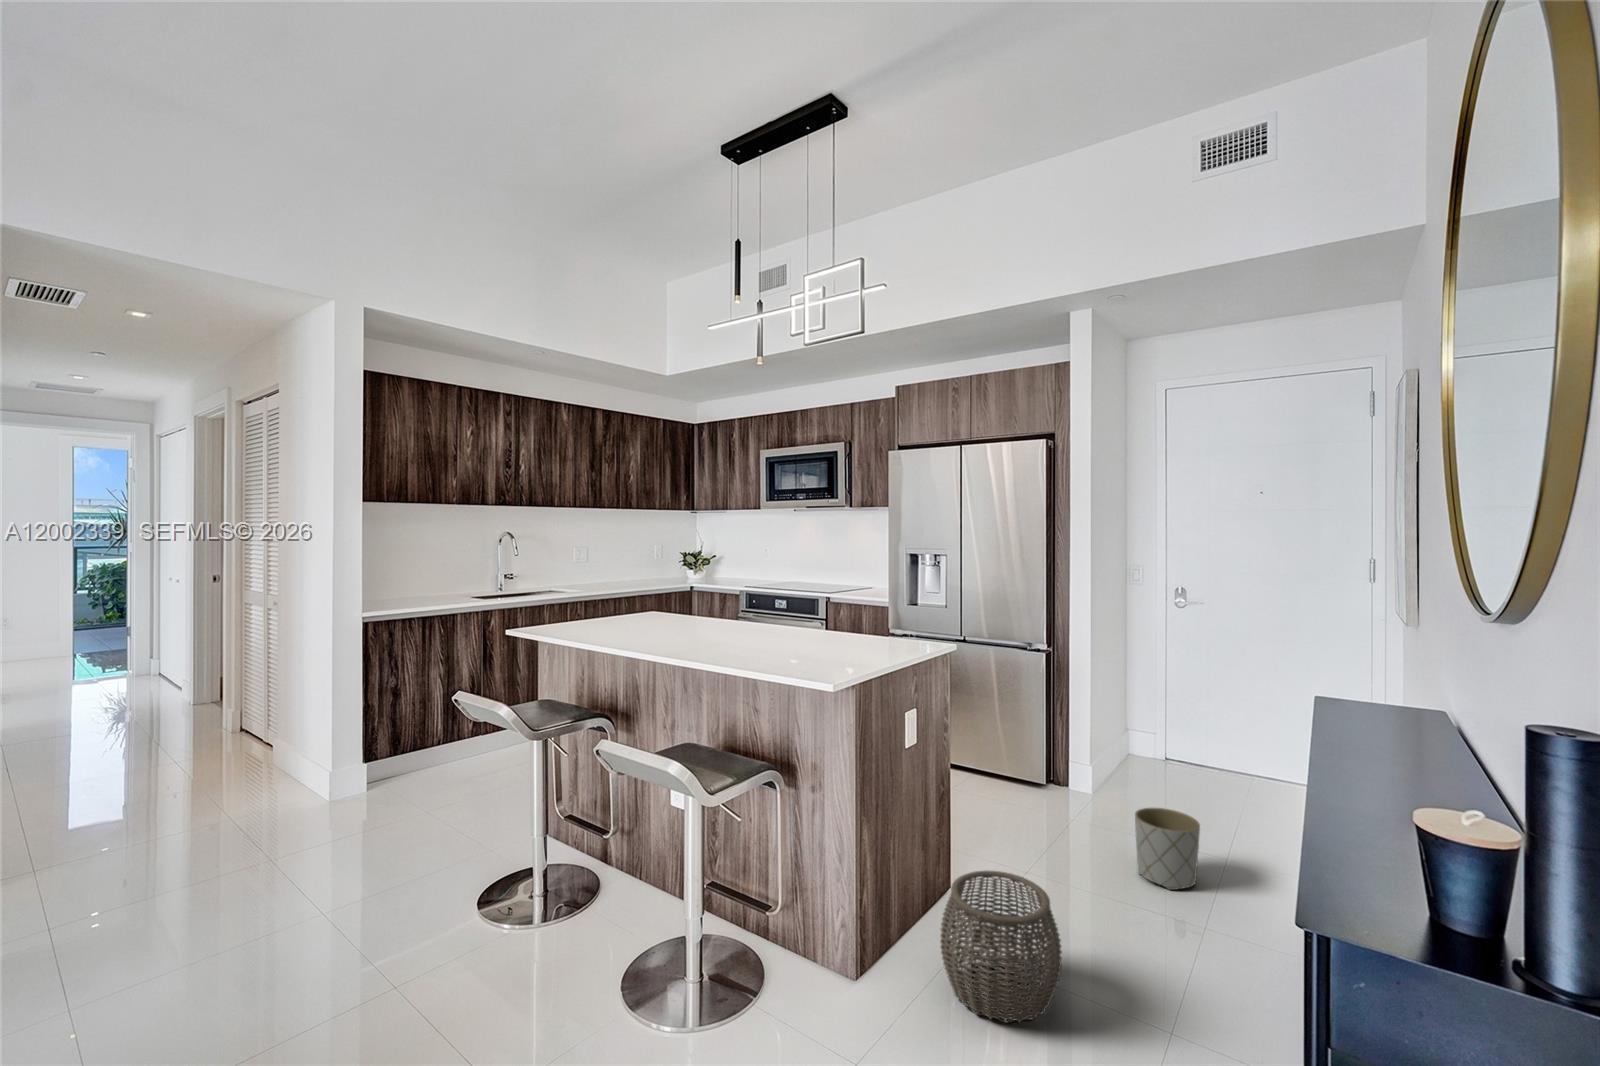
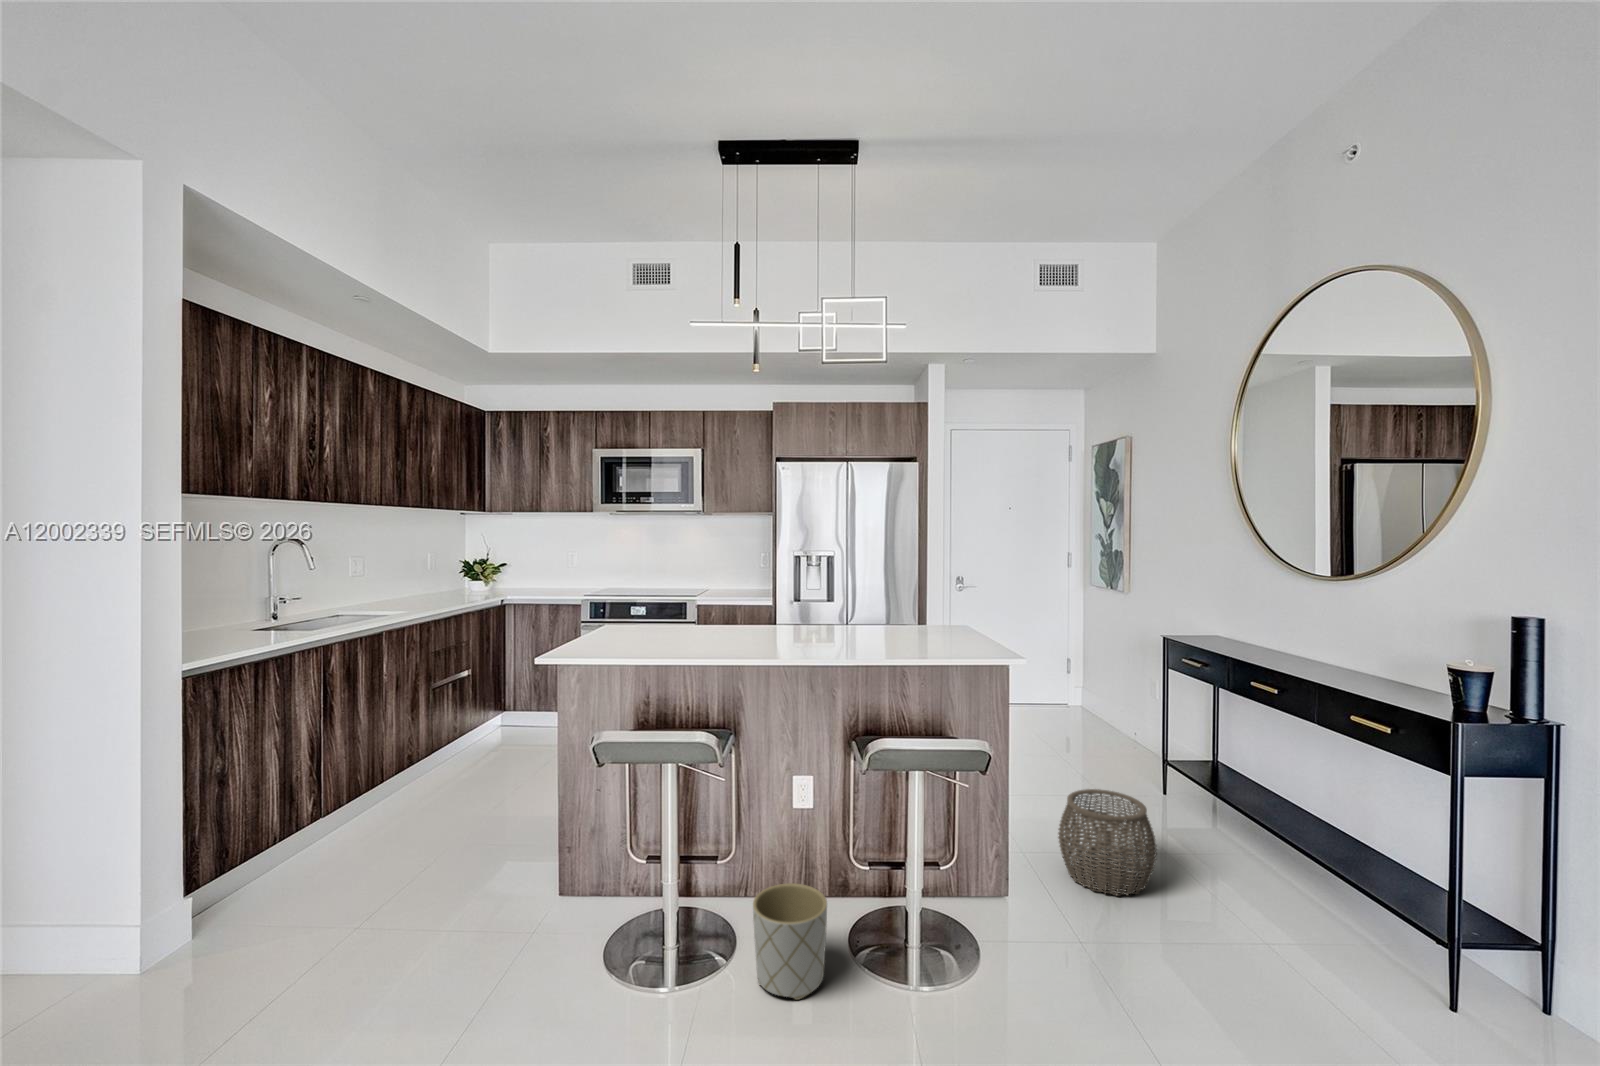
planter: present [1135,808,1200,890] -> present [753,883,827,1000]

